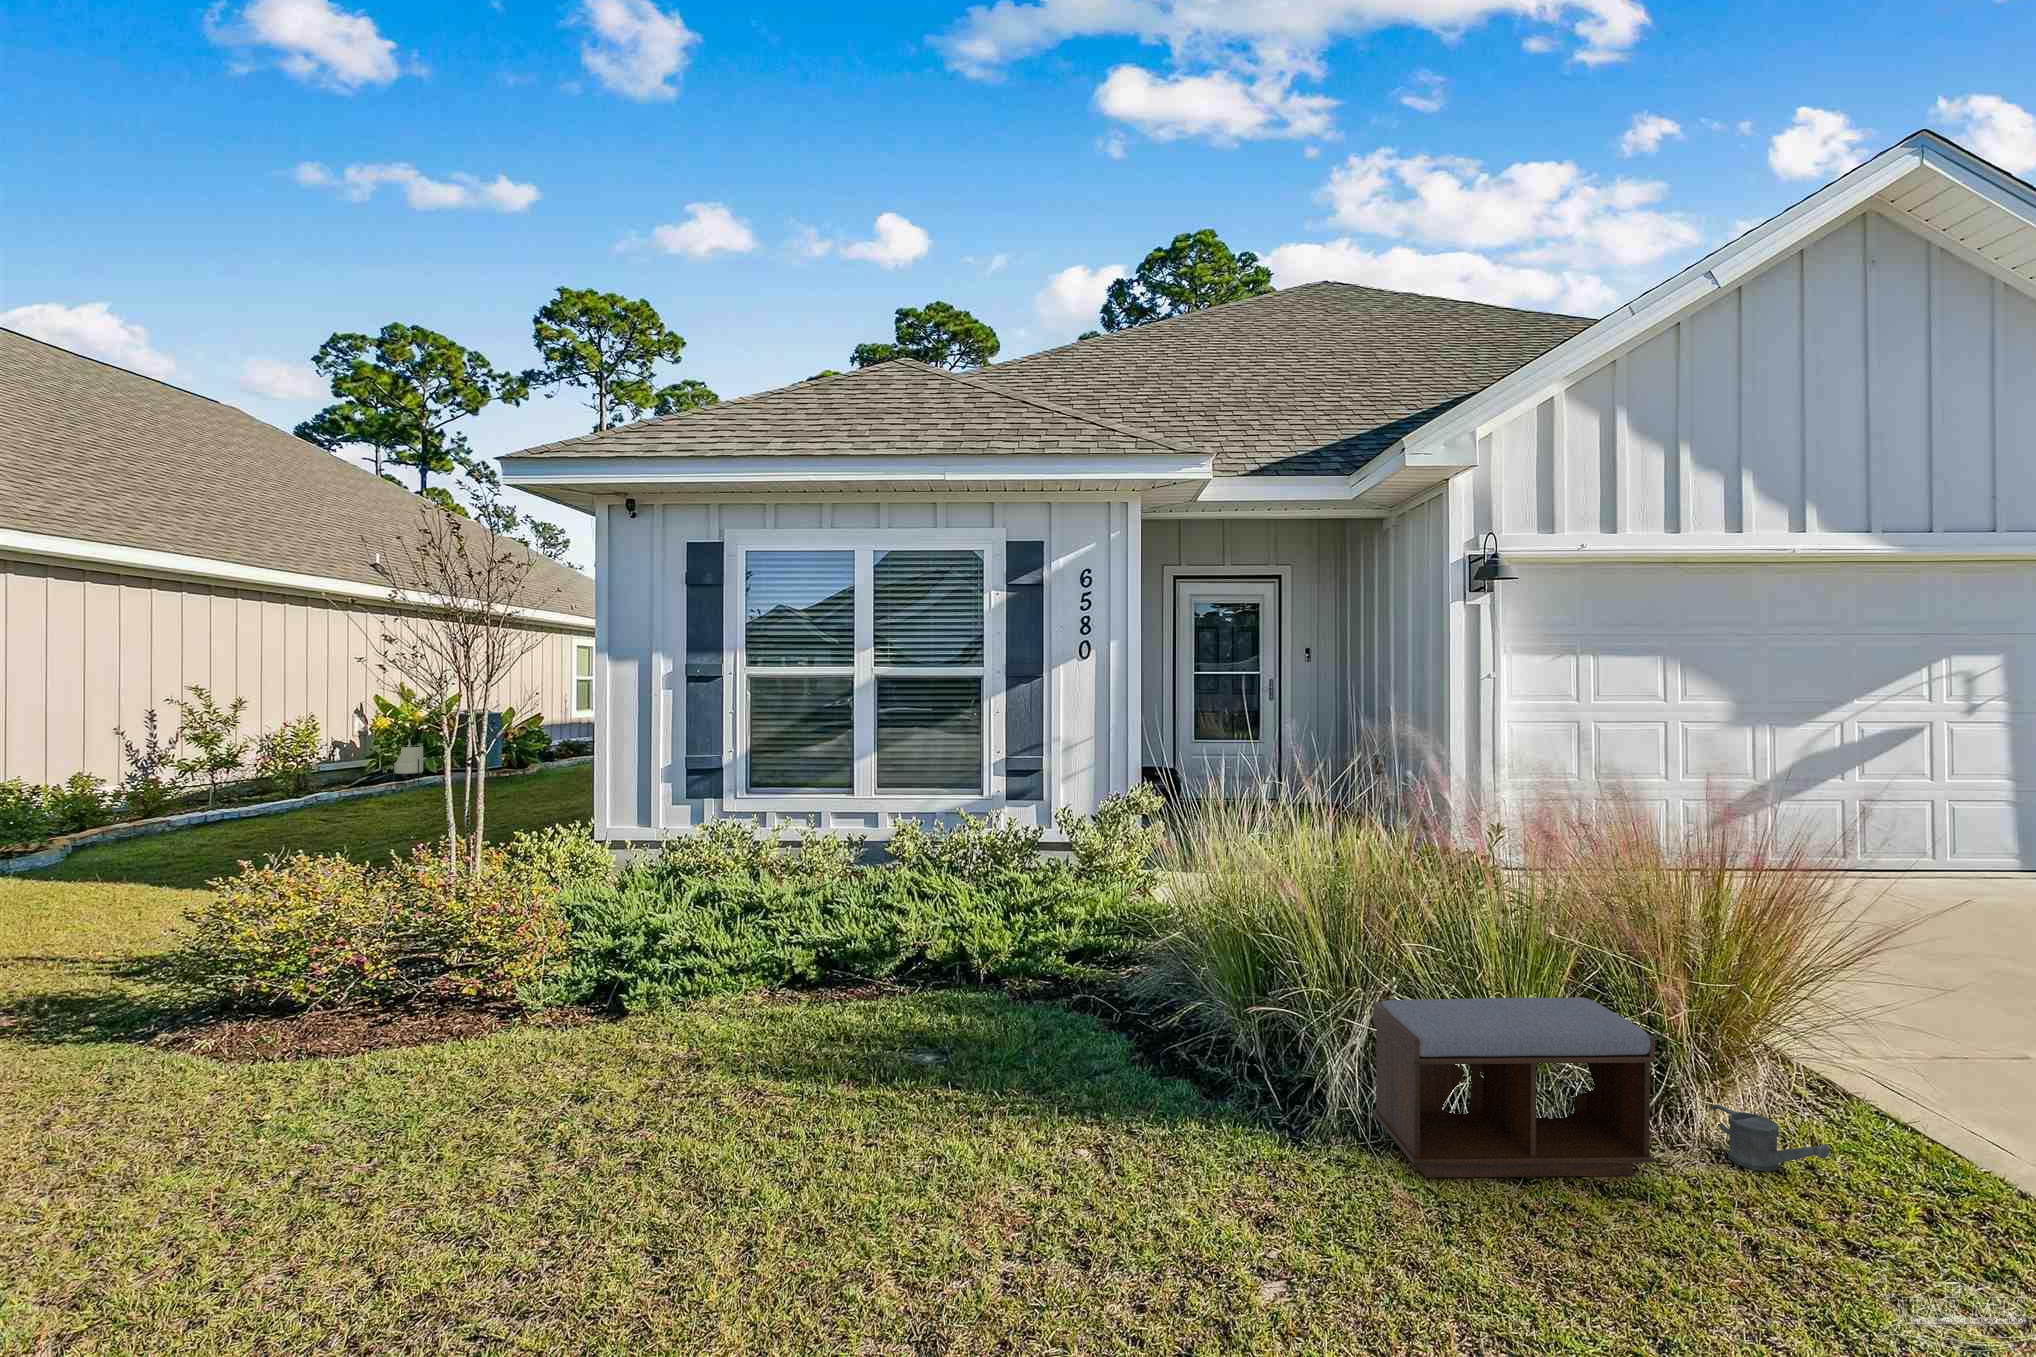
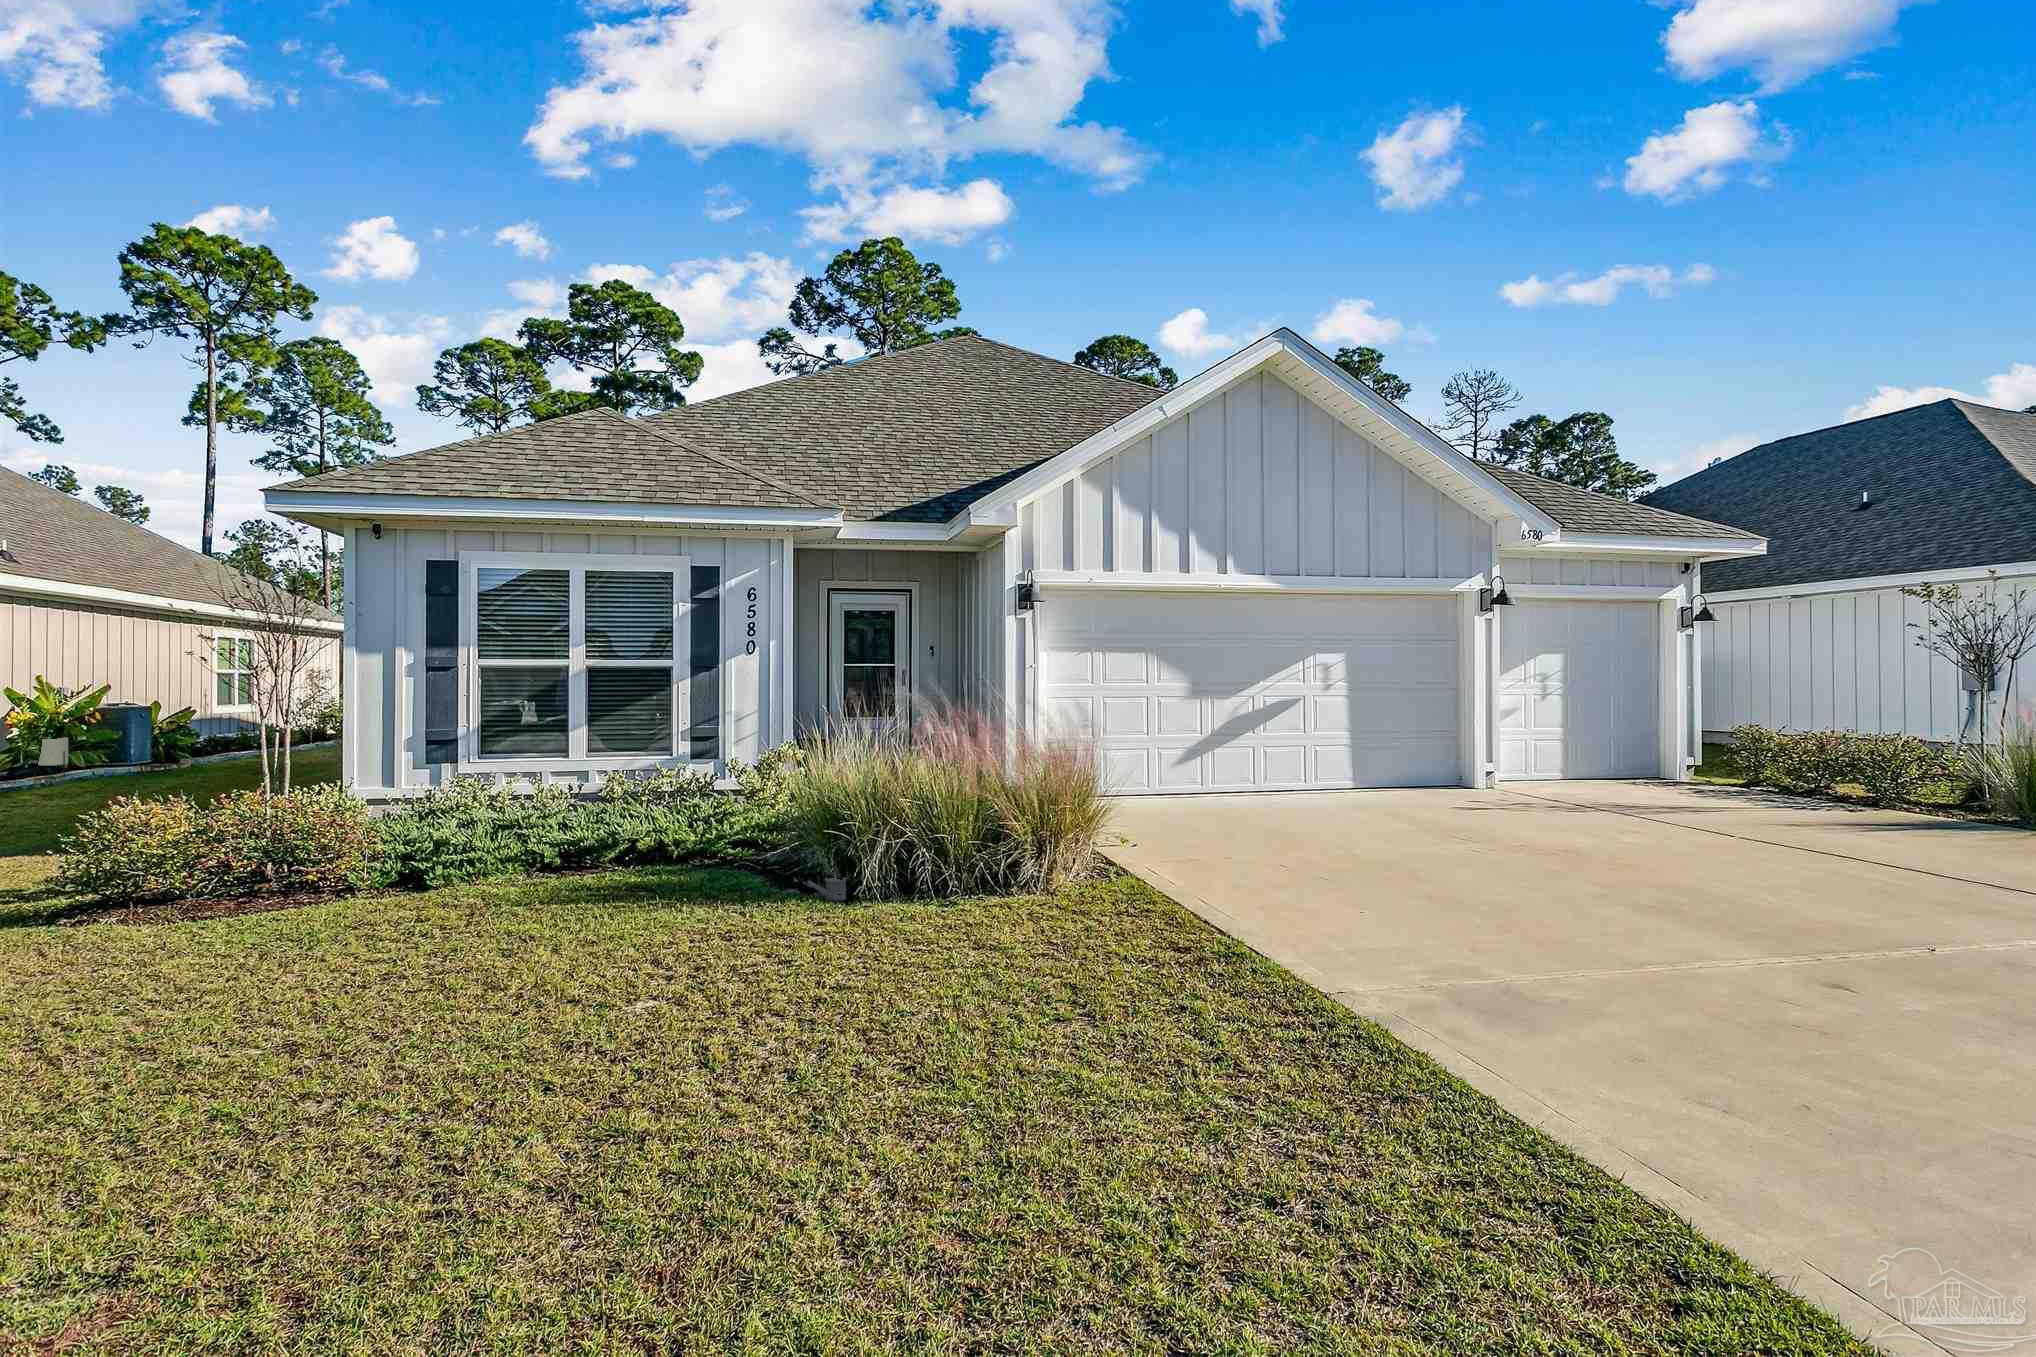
bench: present [1373,998,1655,1178] -> none [888,831,1014,914]
watering can: present [1712,1104,1829,1172] -> present [808,878,849,901]

